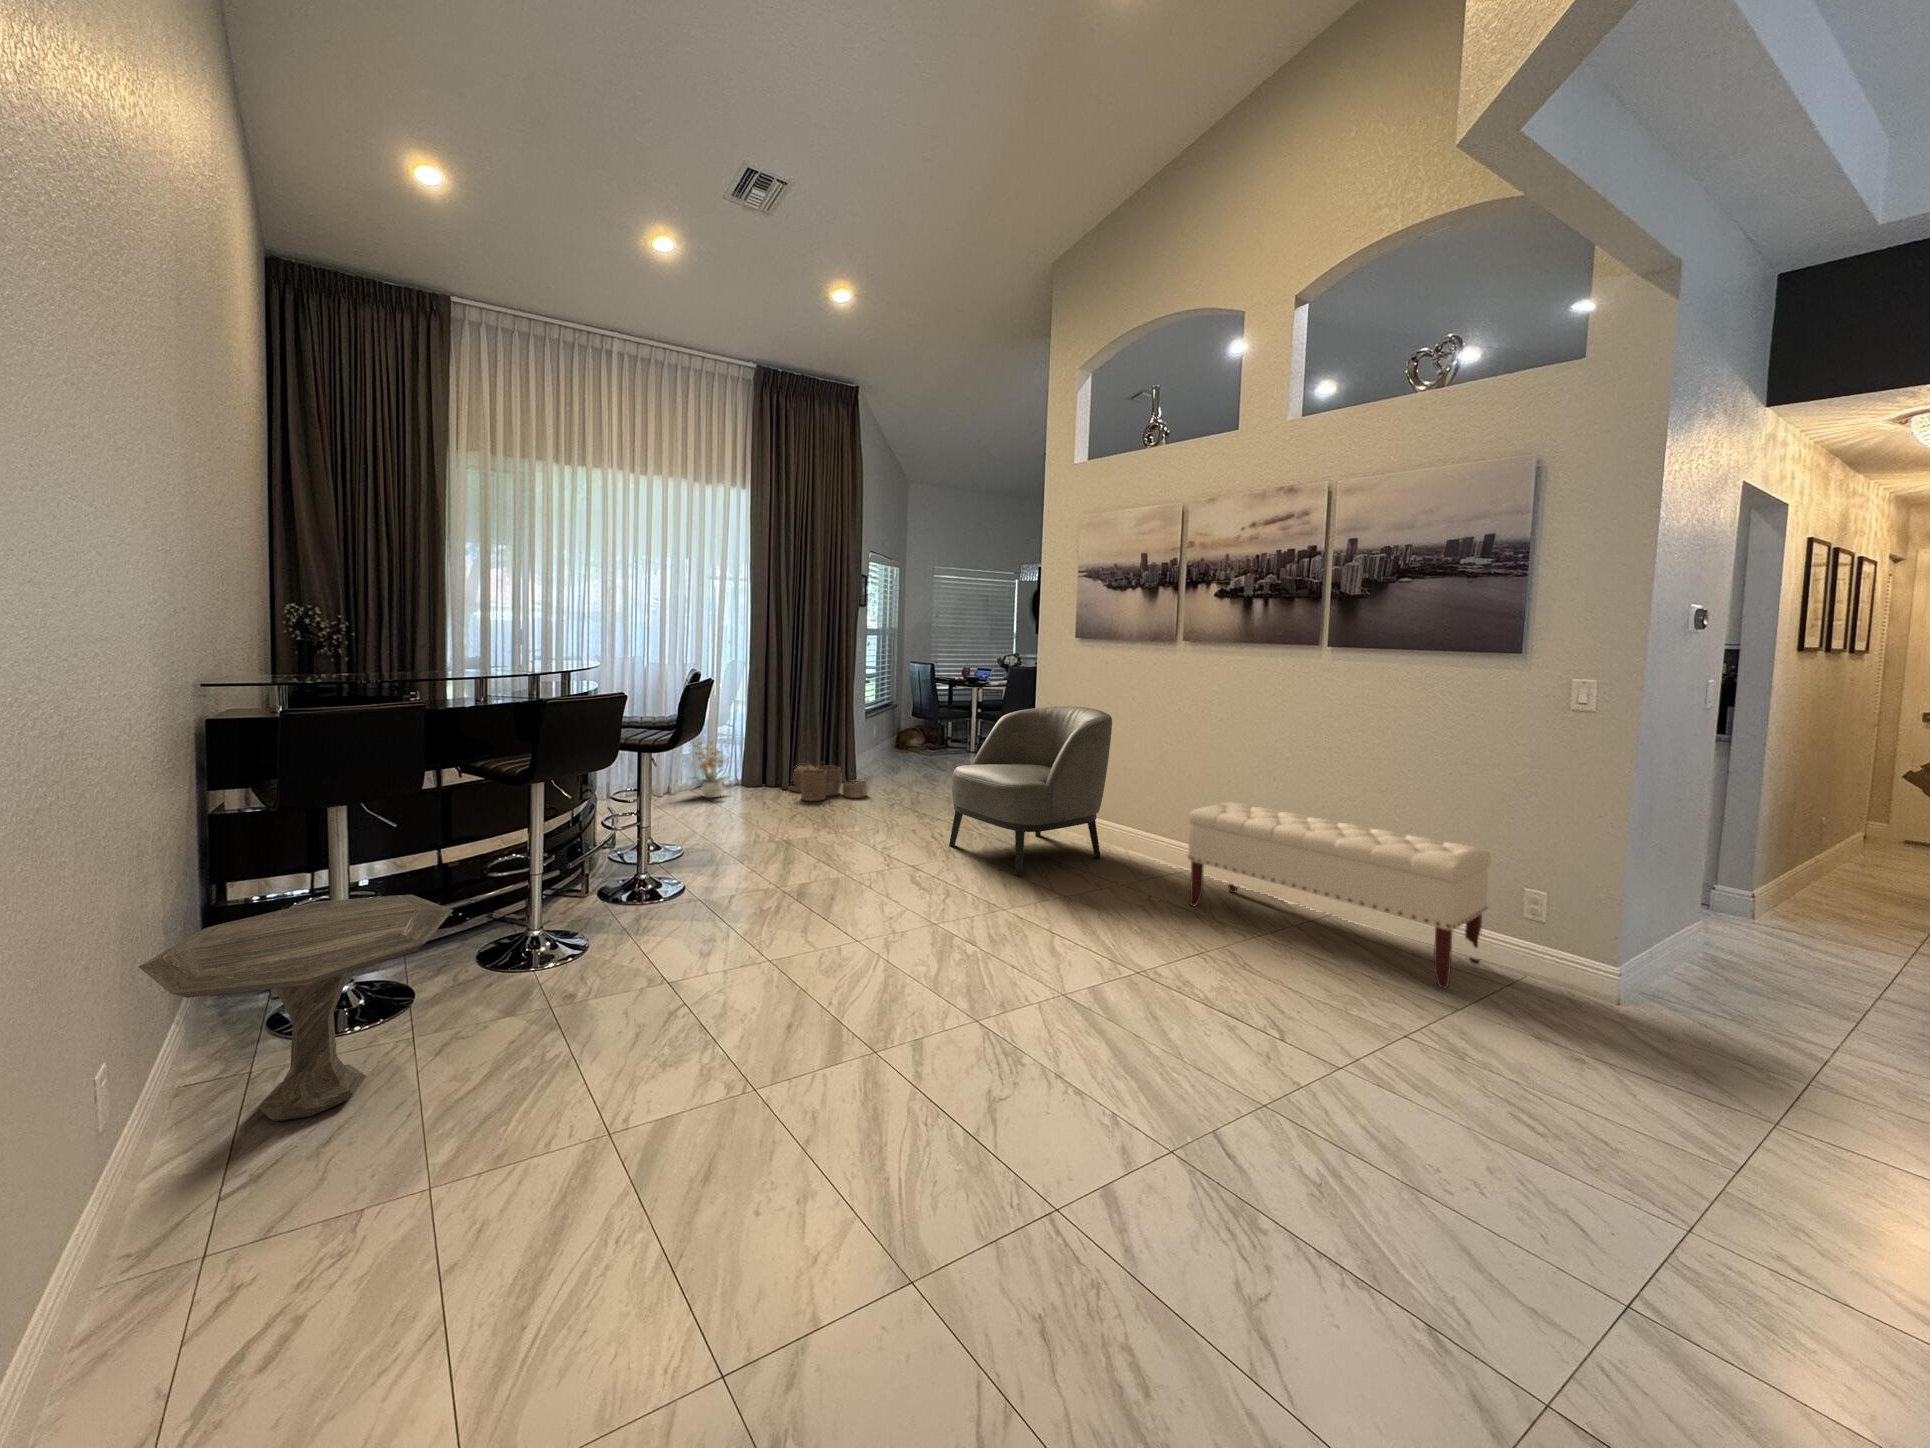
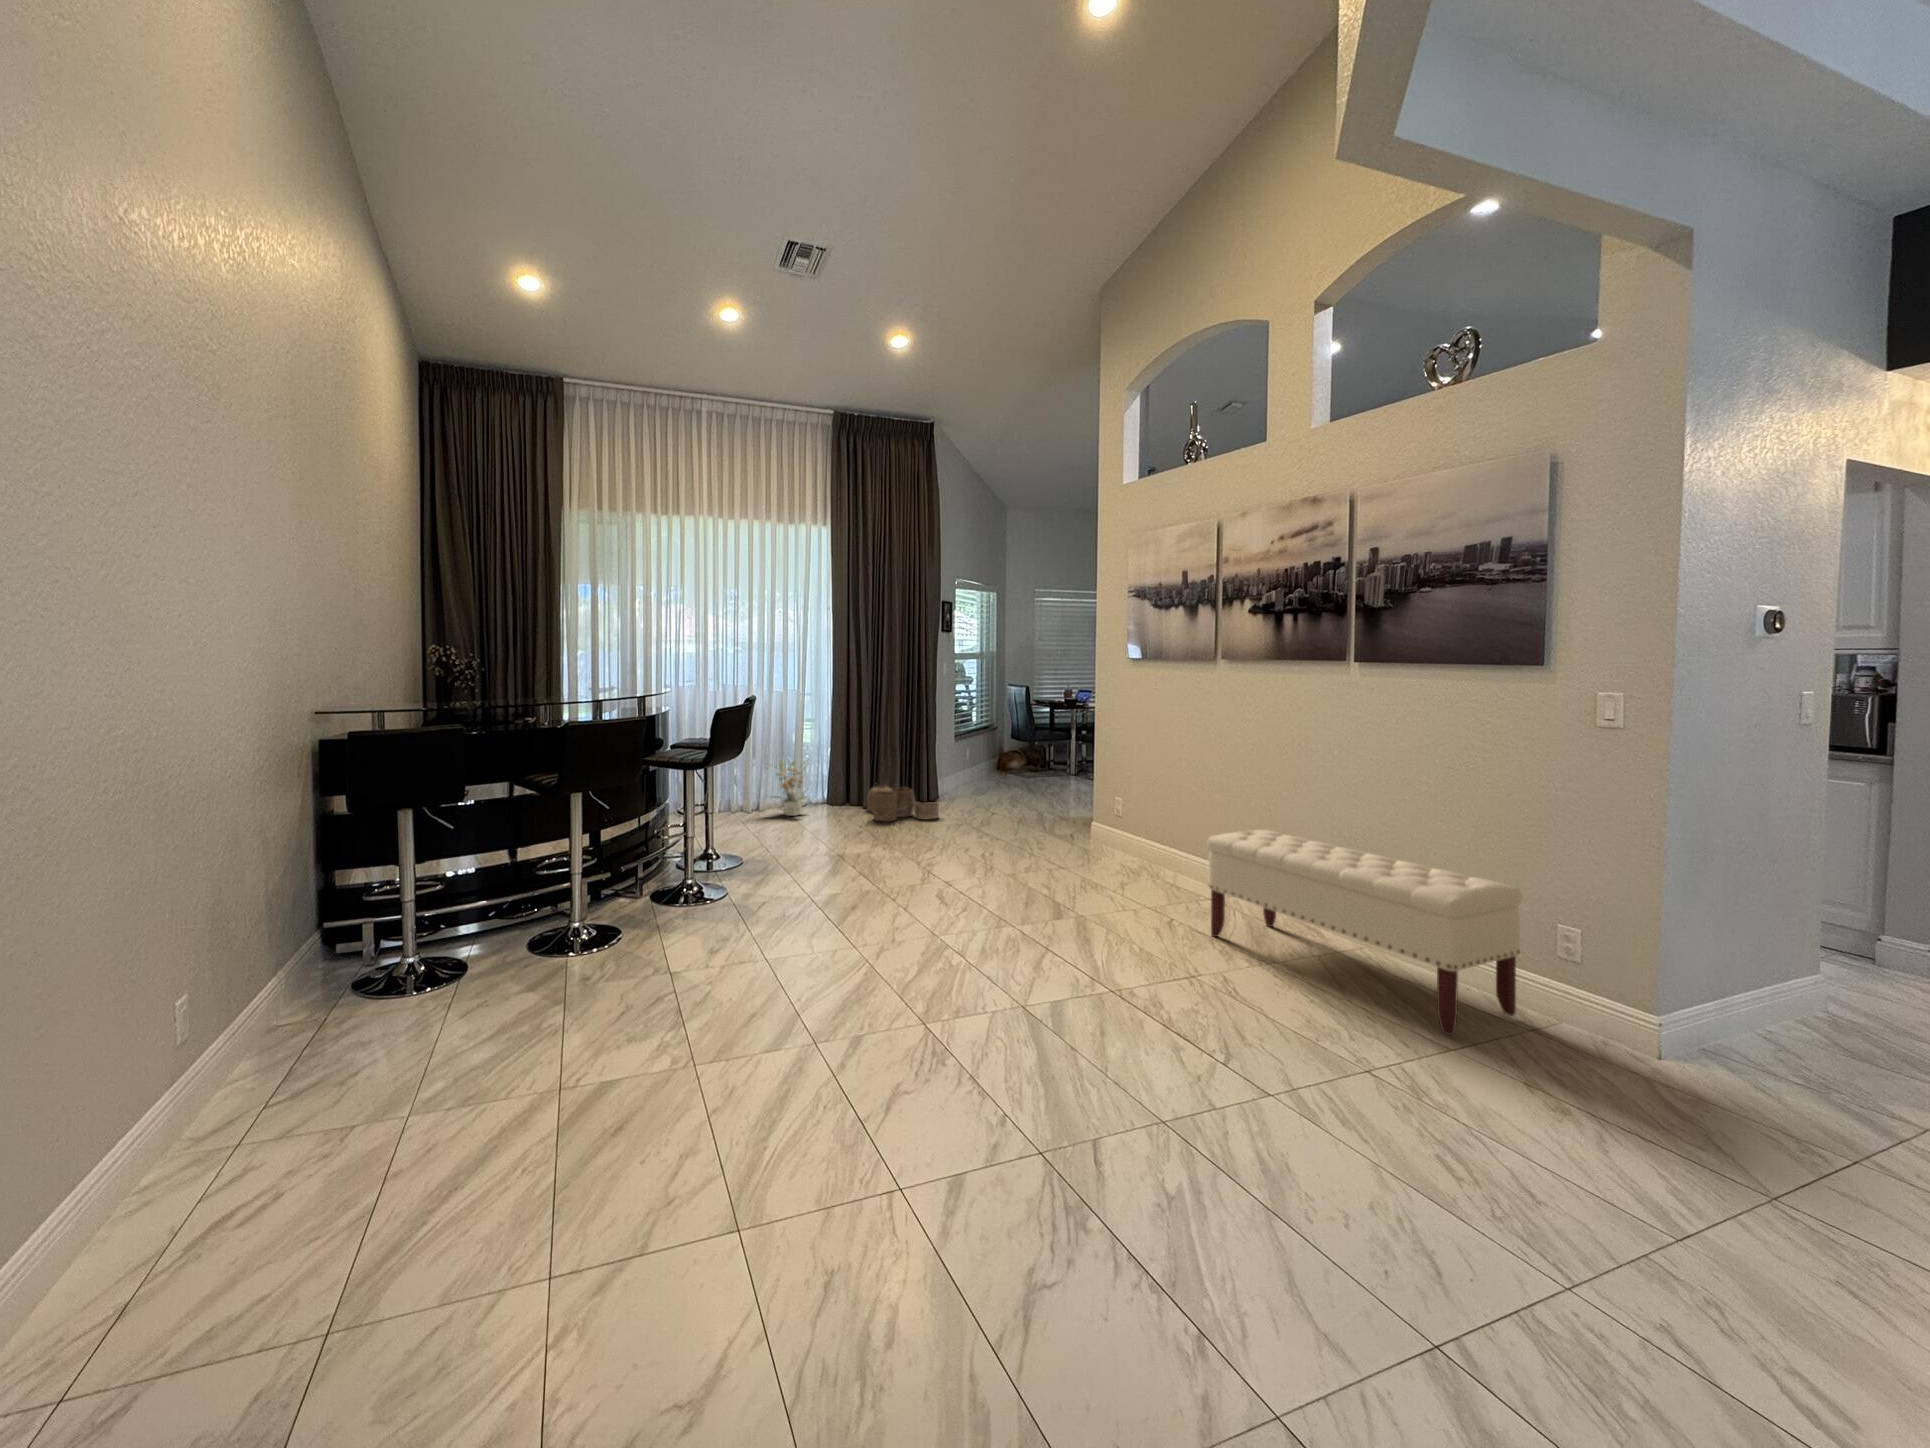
armchair: present [949,706,1112,876] -> none [992,729,1154,898]
side table: present [138,895,453,1121] -> none [272,879,491,1040]

